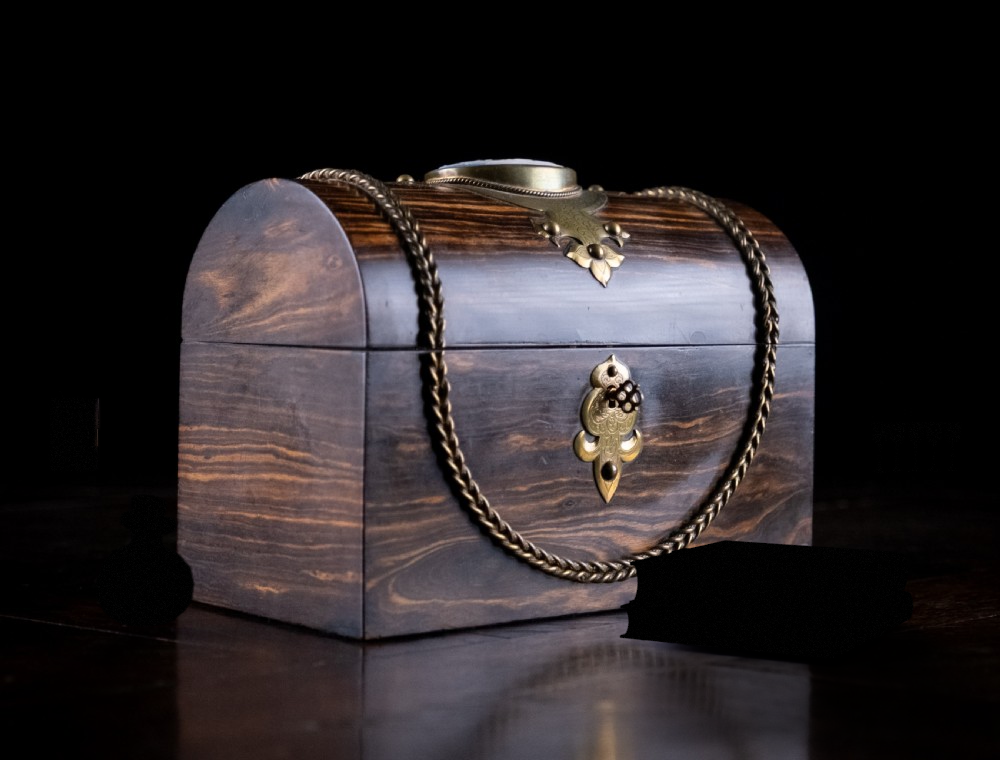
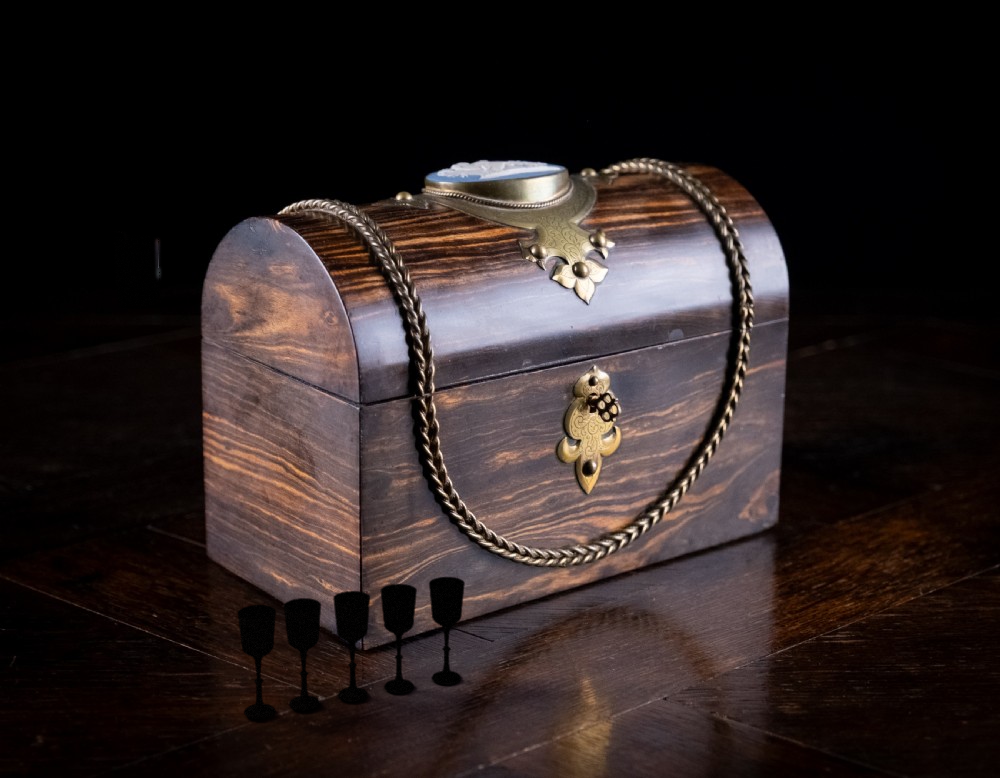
wine glass: present [872,422,961,473] -> present [238,577,465,719]
perfume bottle: present [96,494,195,627] -> none [130,513,217,630]
book: present [620,540,913,658] -> none [588,527,857,698]

